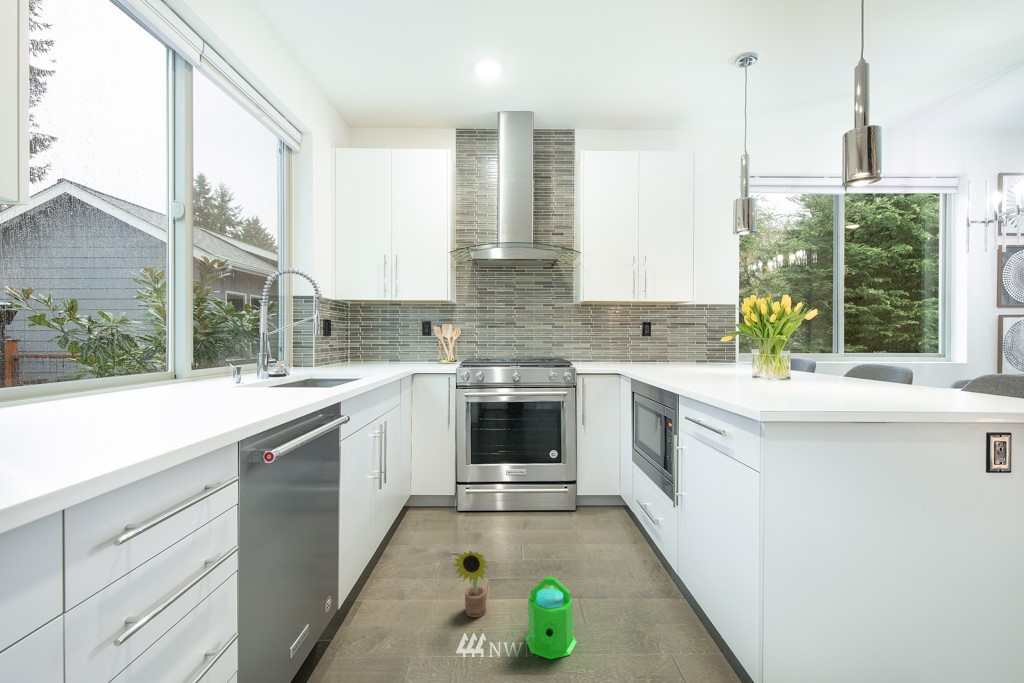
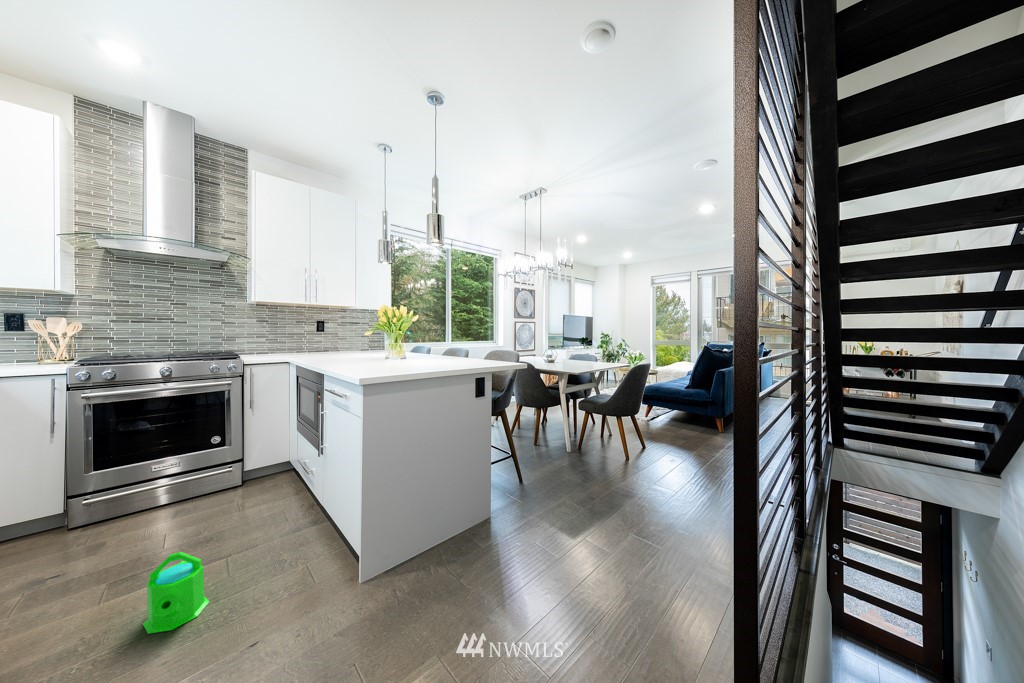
decorative plant: present [453,551,488,617] -> none [28,558,93,632]

